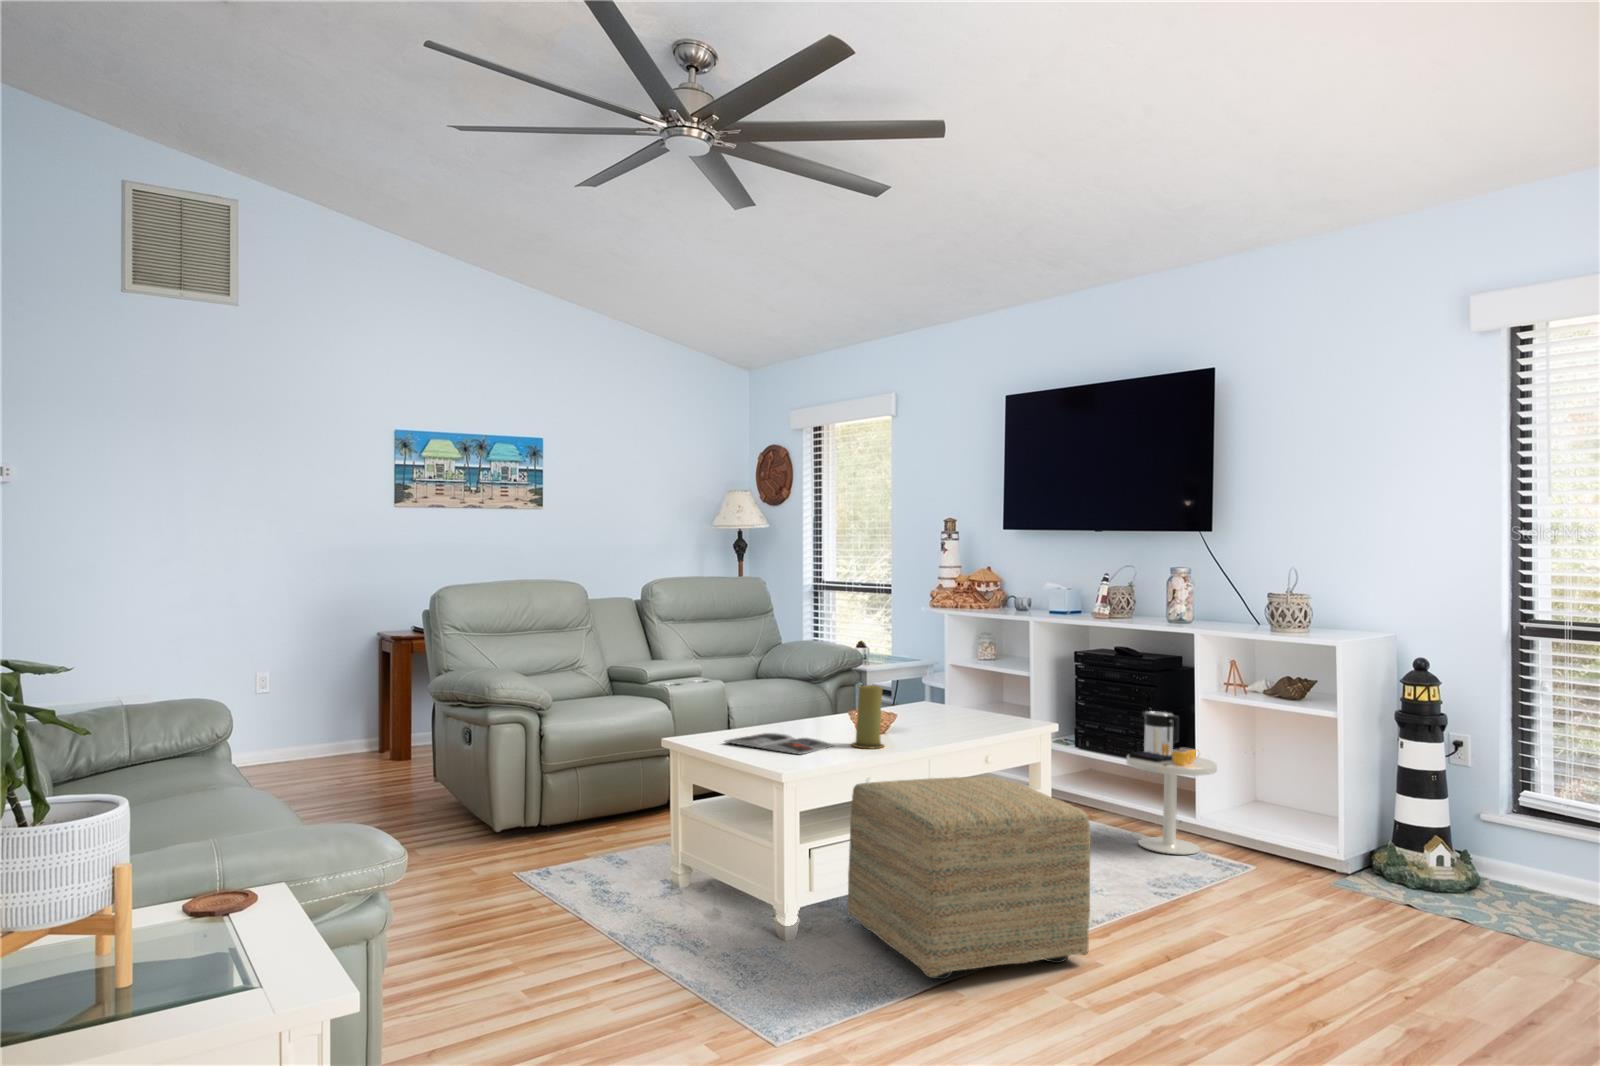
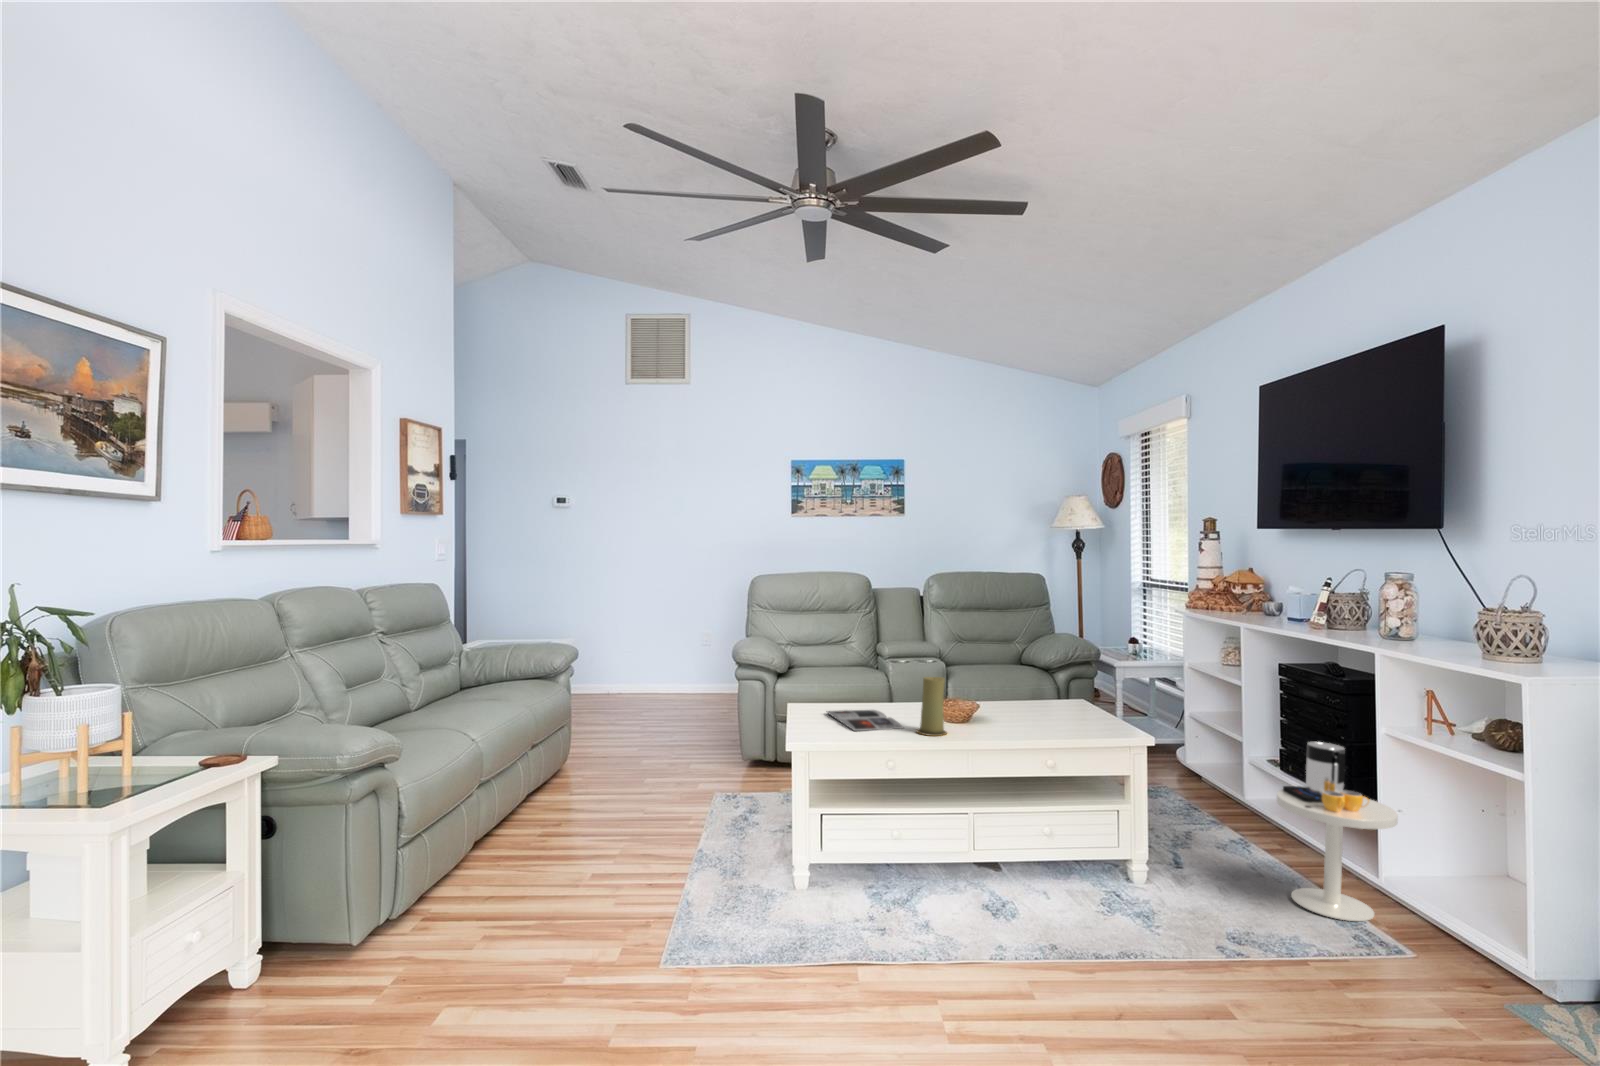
ottoman: present [847,777,1091,979] -> none [827,764,1021,981]

